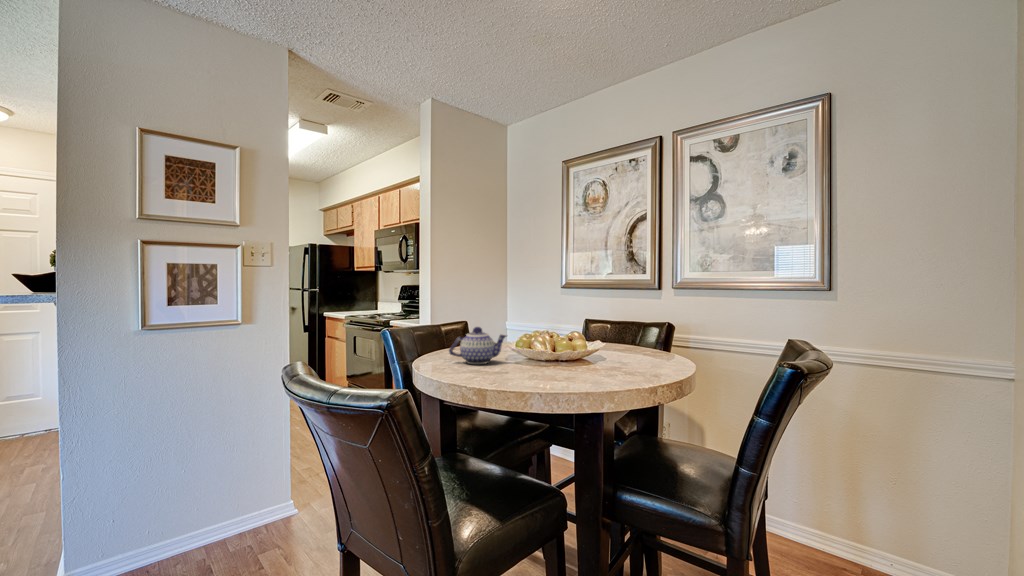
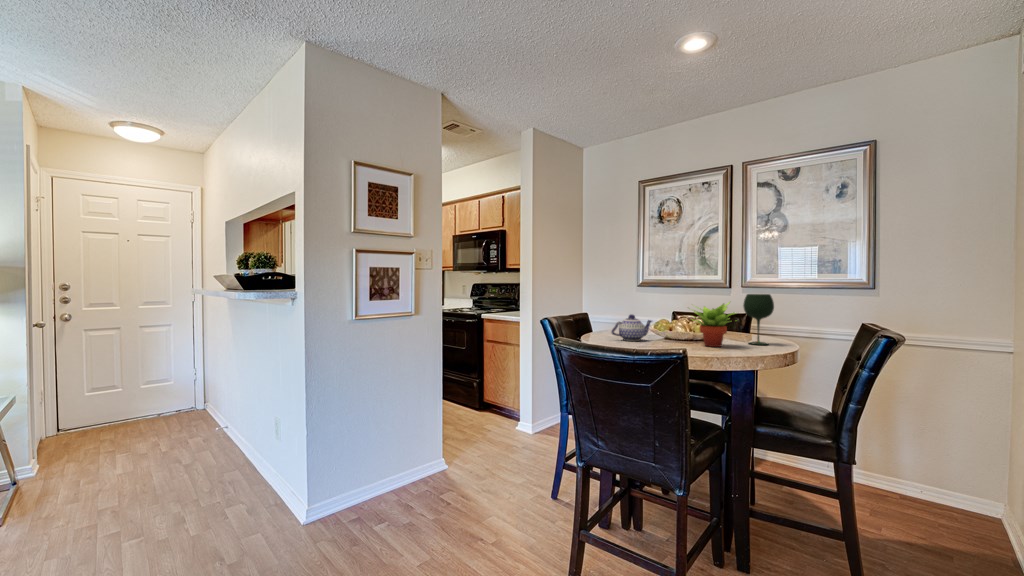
wine glass: none [625,298,665,372] -> present [743,294,774,345]
succulent plant: none [531,309,603,377] -> present [694,302,734,347]

